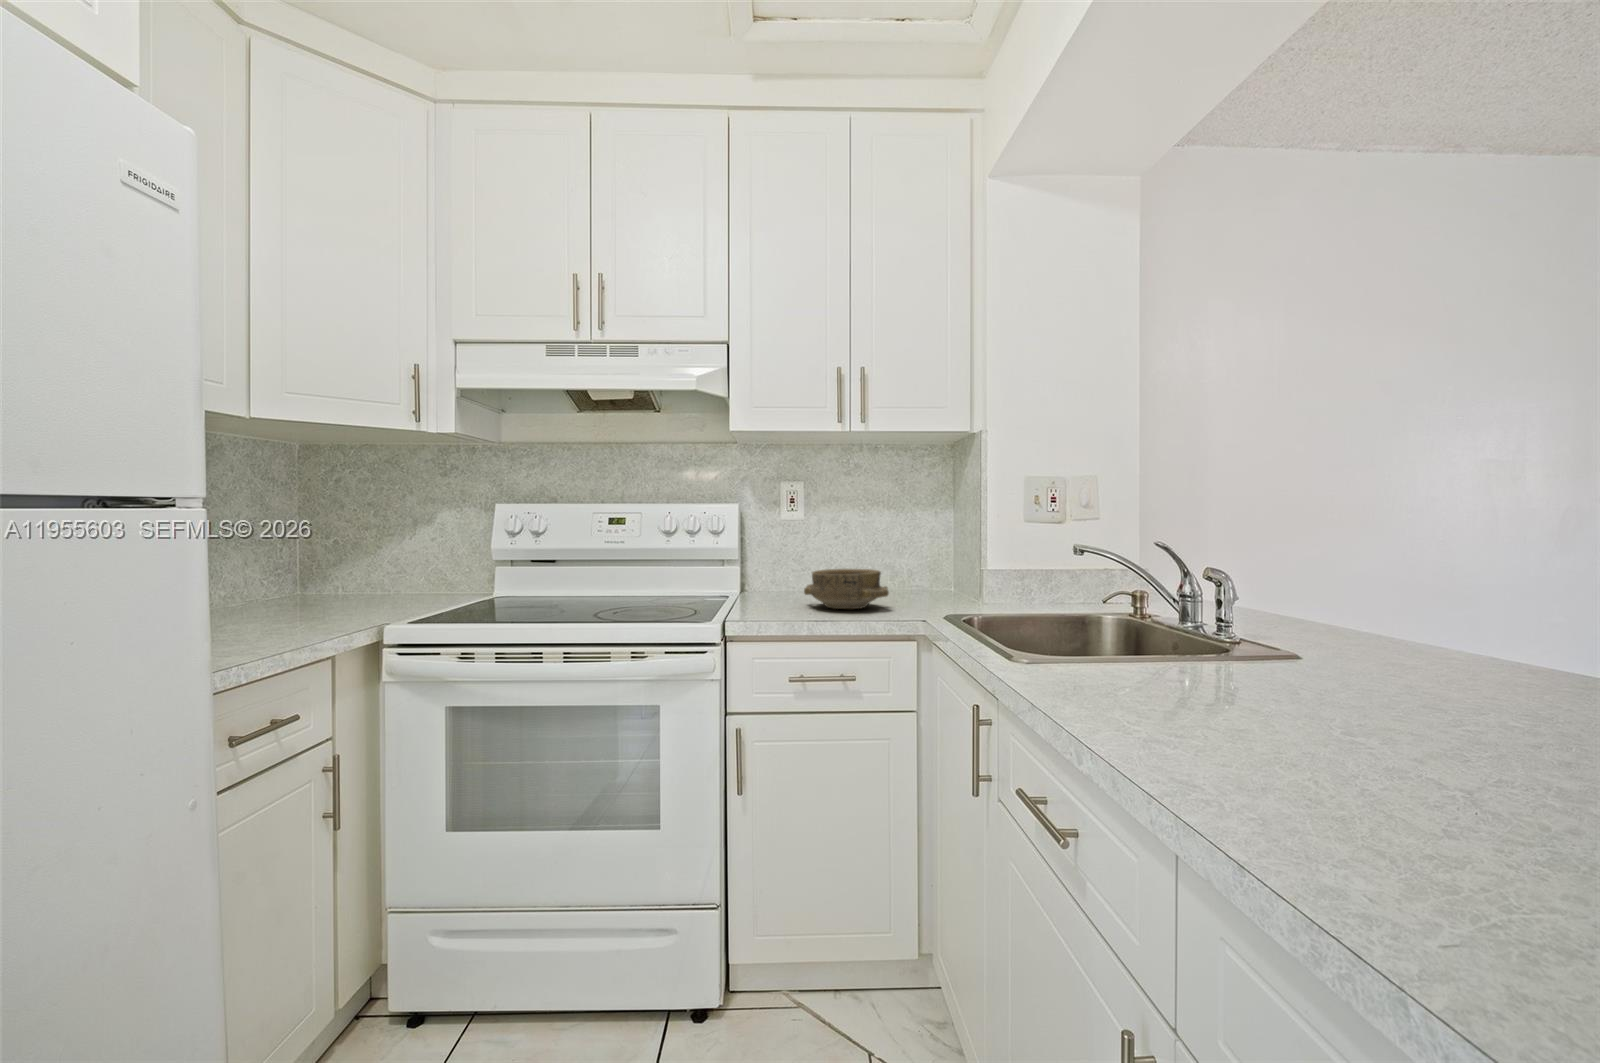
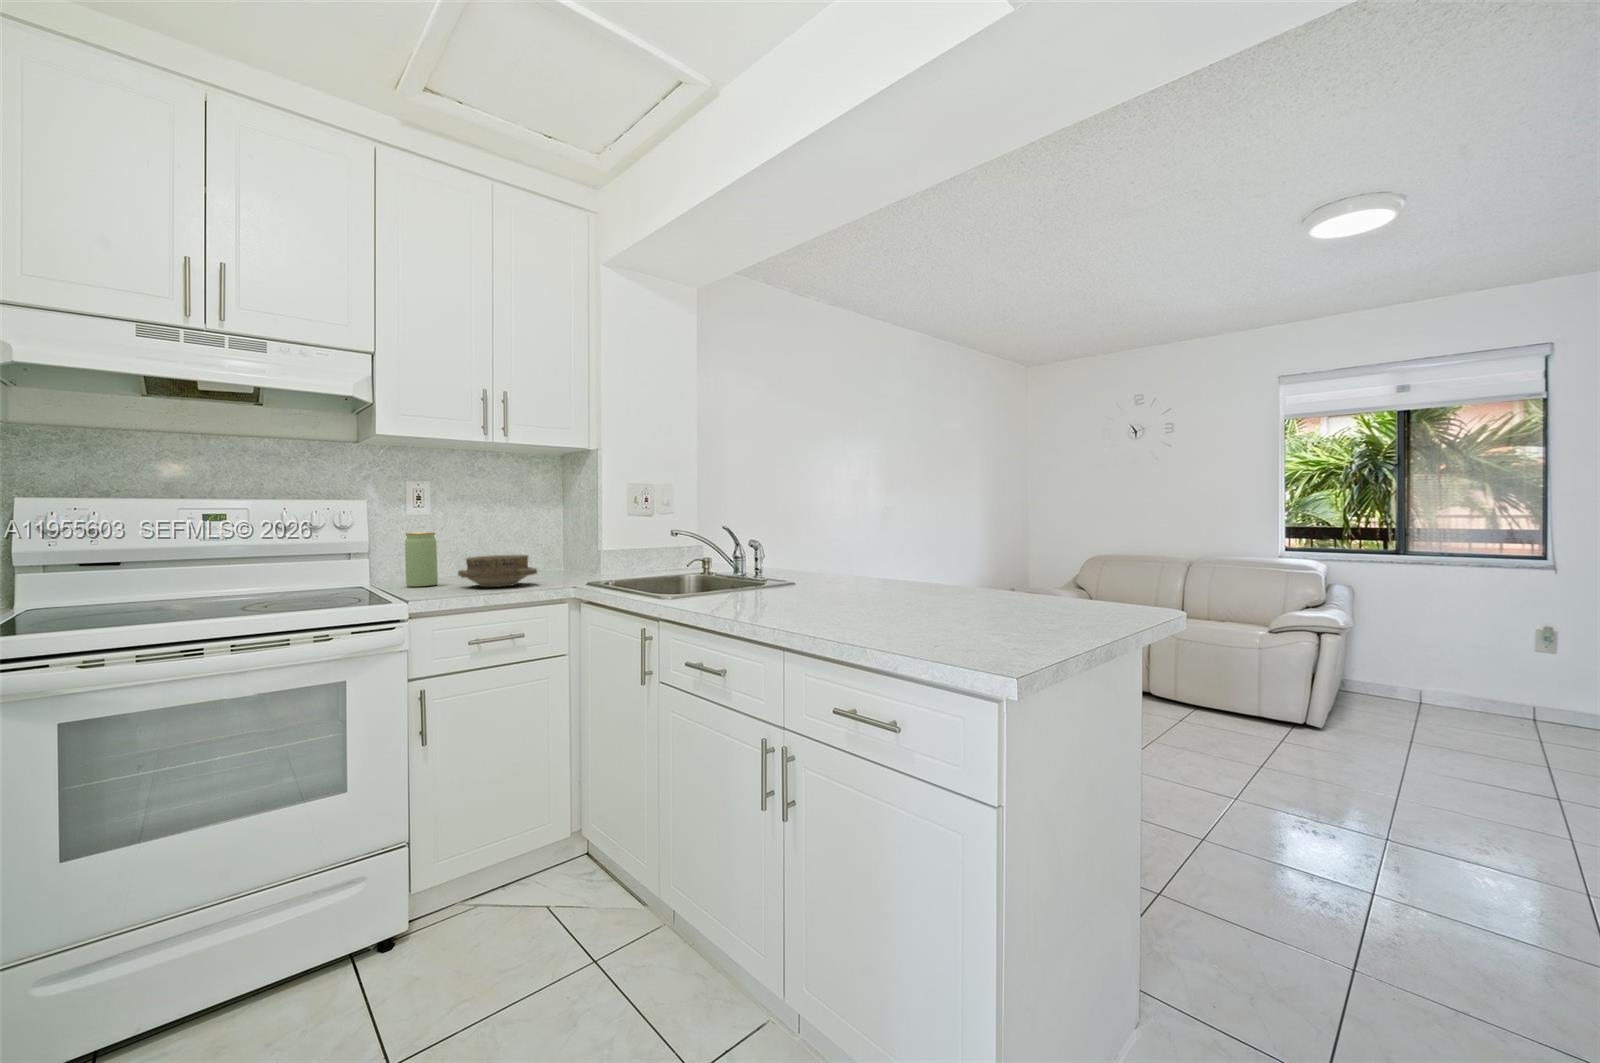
jar: none [765,539,796,599] -> present [405,533,438,587]

